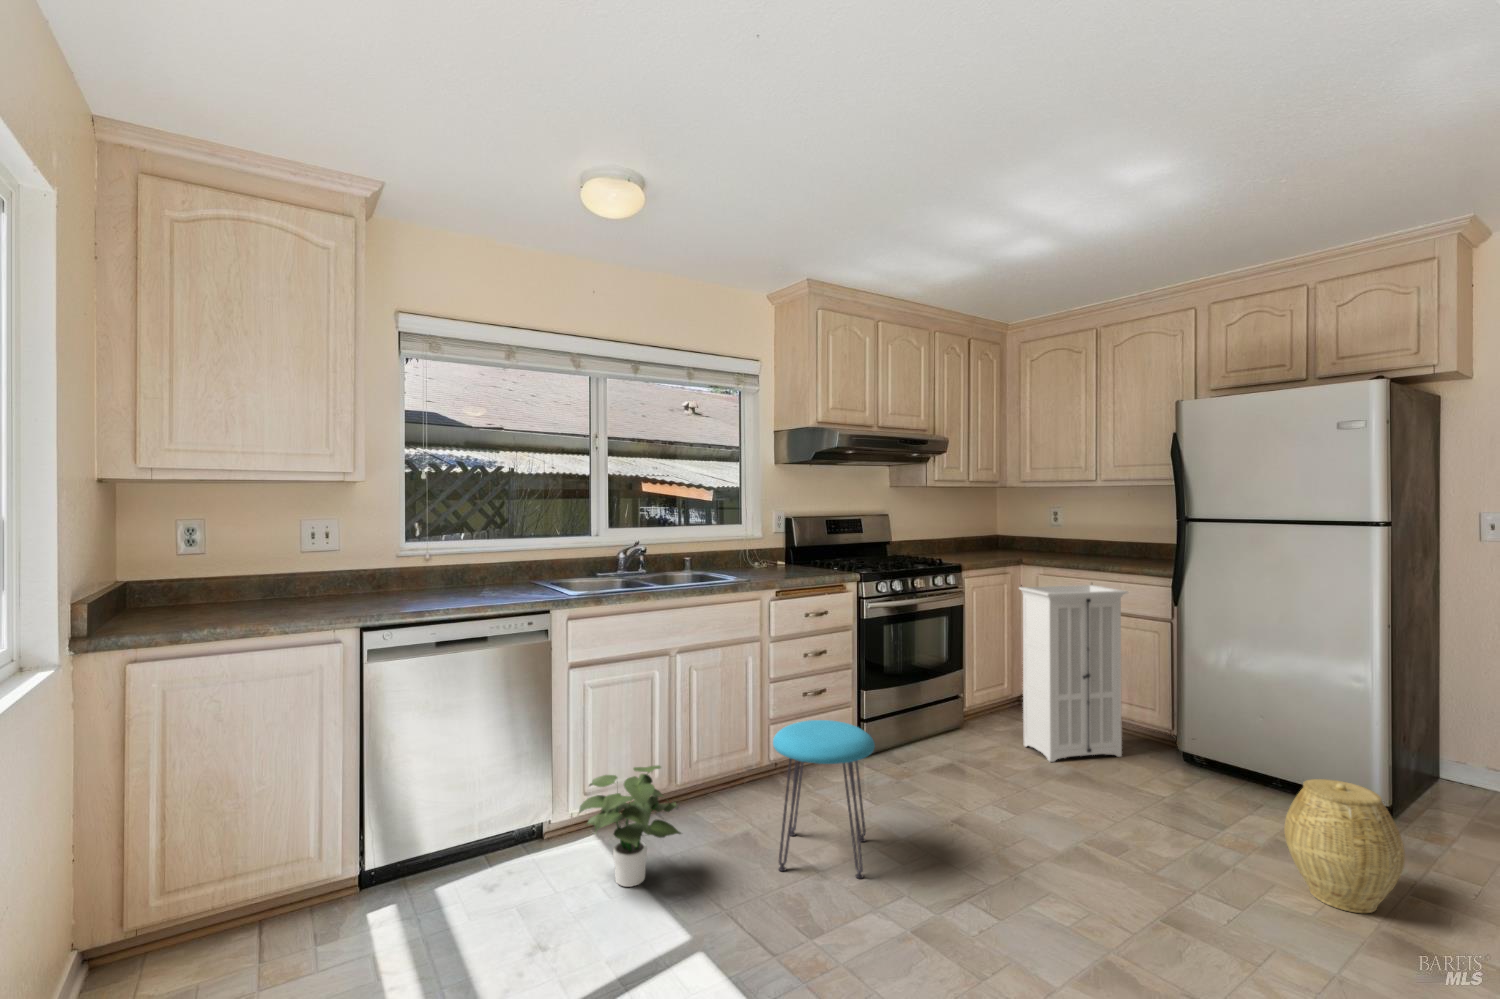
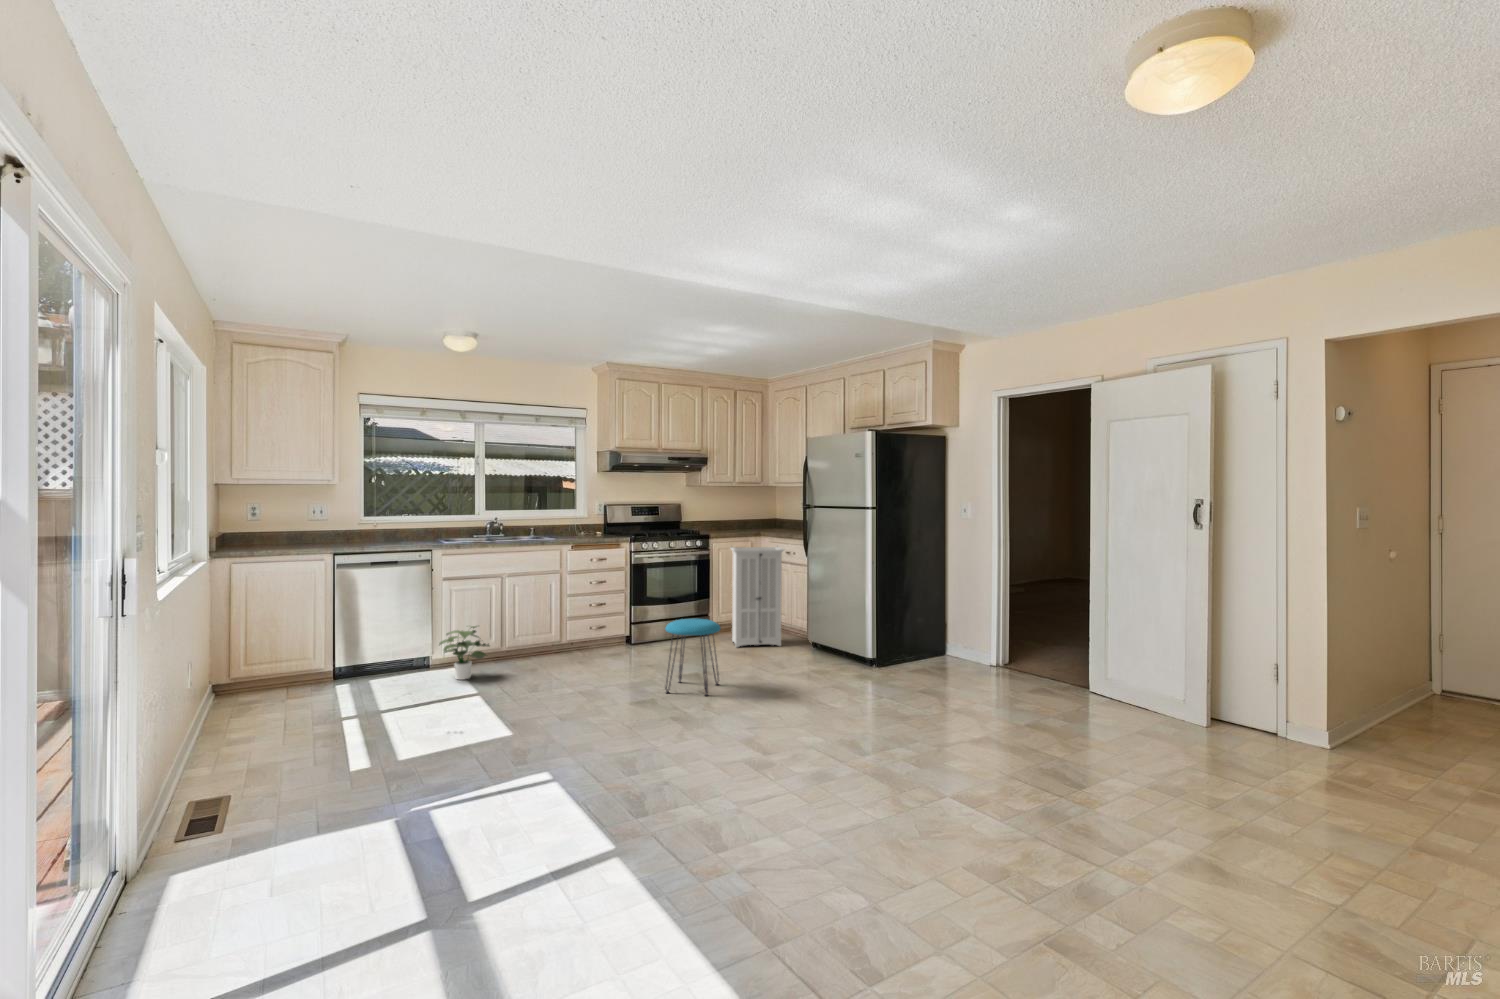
stool: present [773,720,875,878] -> present [665,619,720,696]
woven basket: present [1284,779,1405,913] -> none [770,632,814,690]

